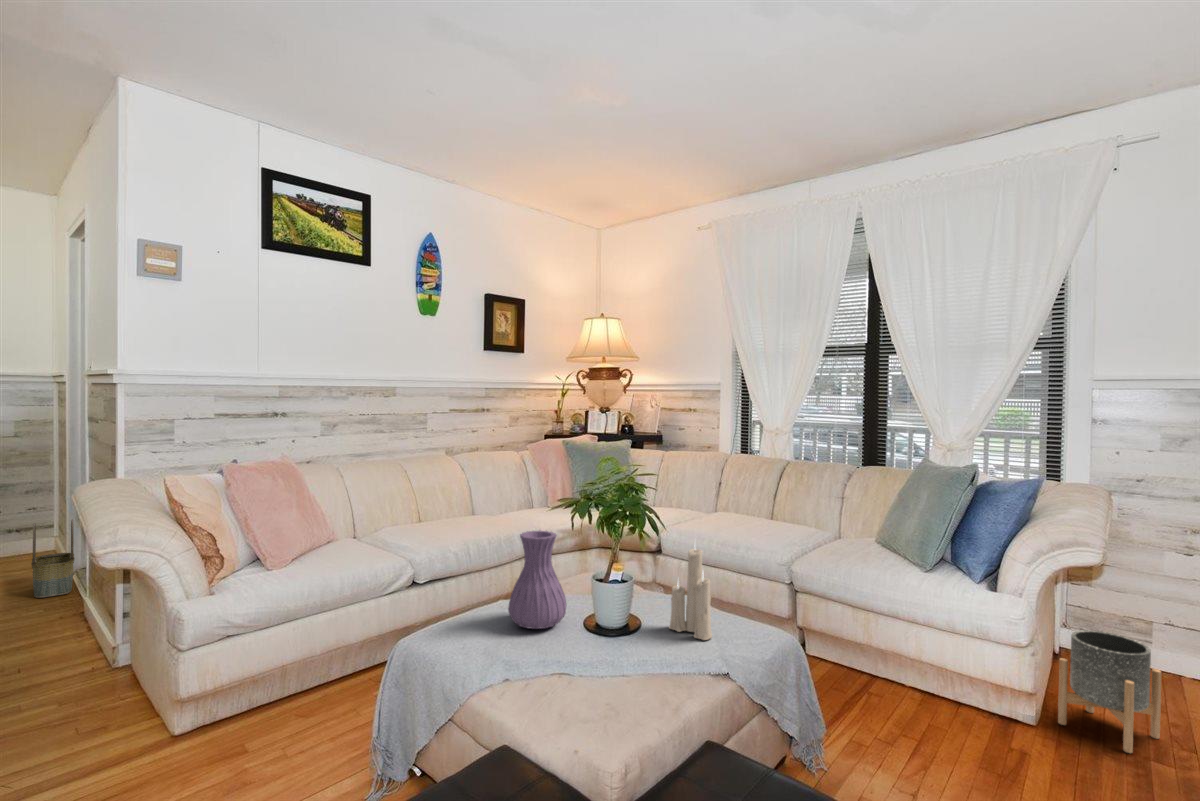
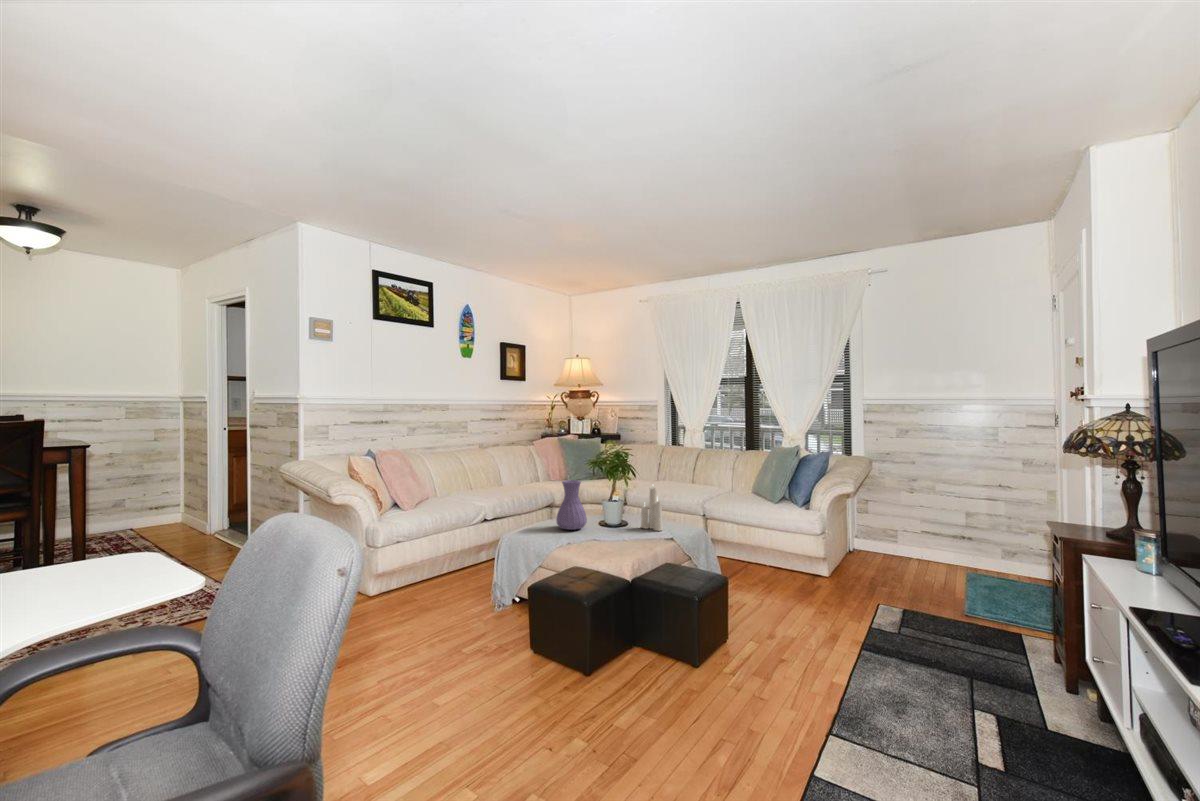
basket: present [31,519,75,598] -> none [197,499,228,551]
planter: present [1058,631,1161,753] -> none [839,528,886,583]

